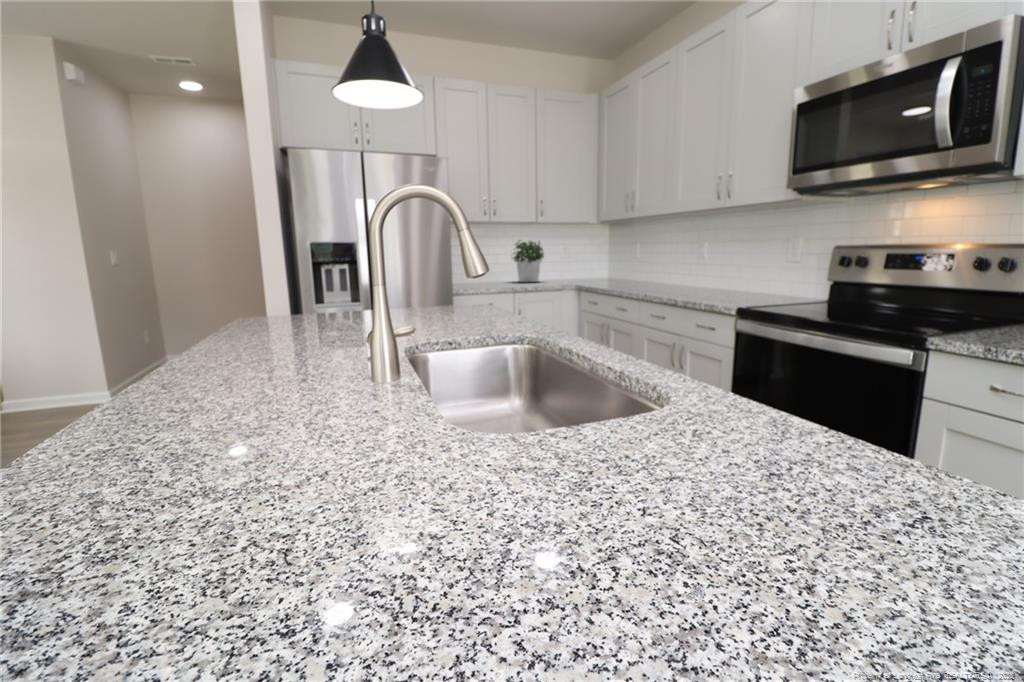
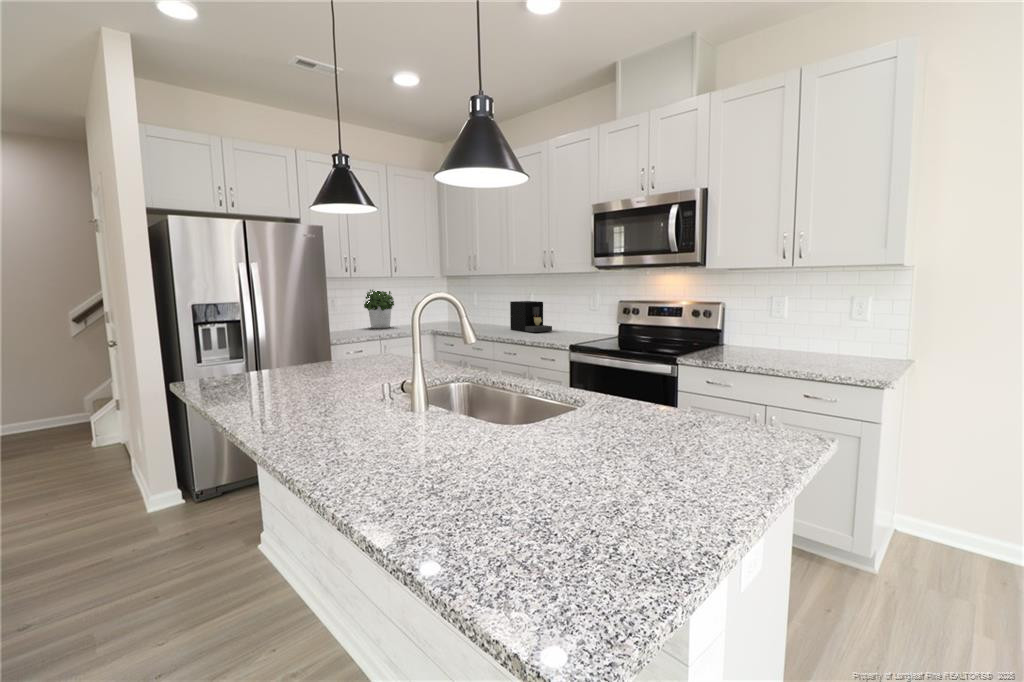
coffee maker: none [673,252,728,291] -> present [510,301,552,332]

